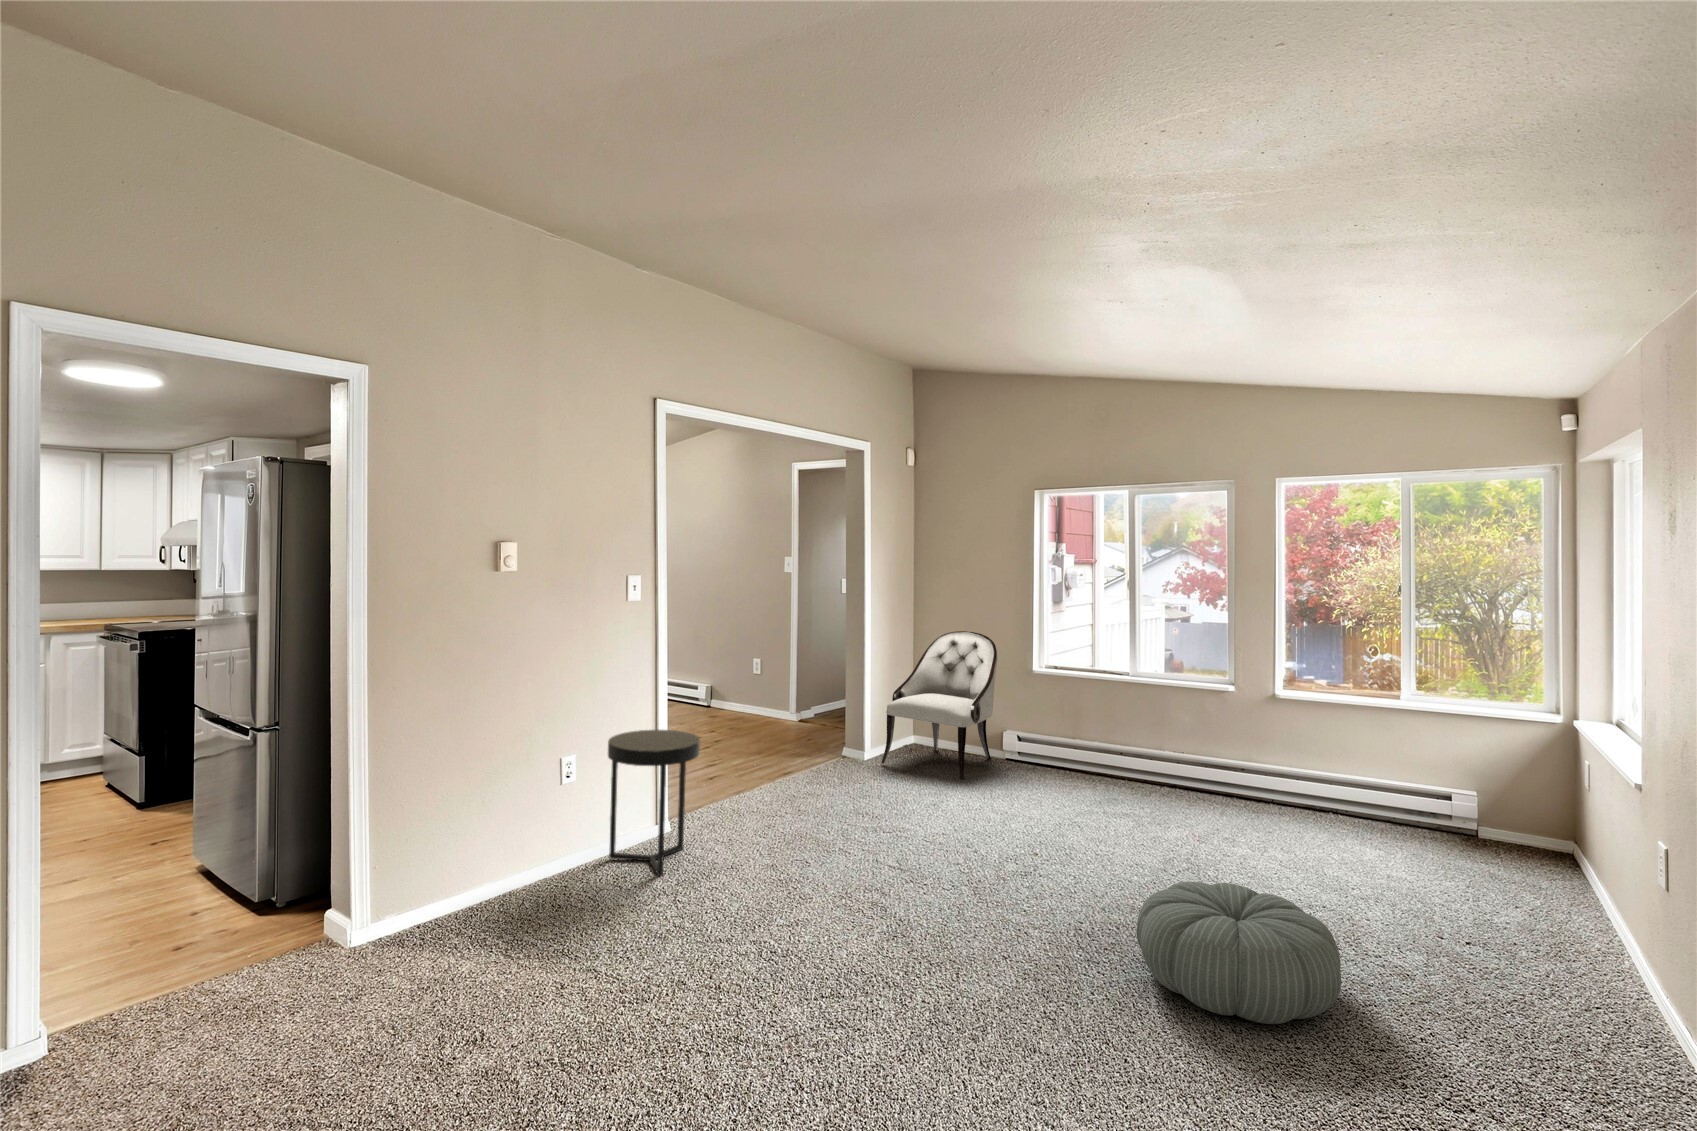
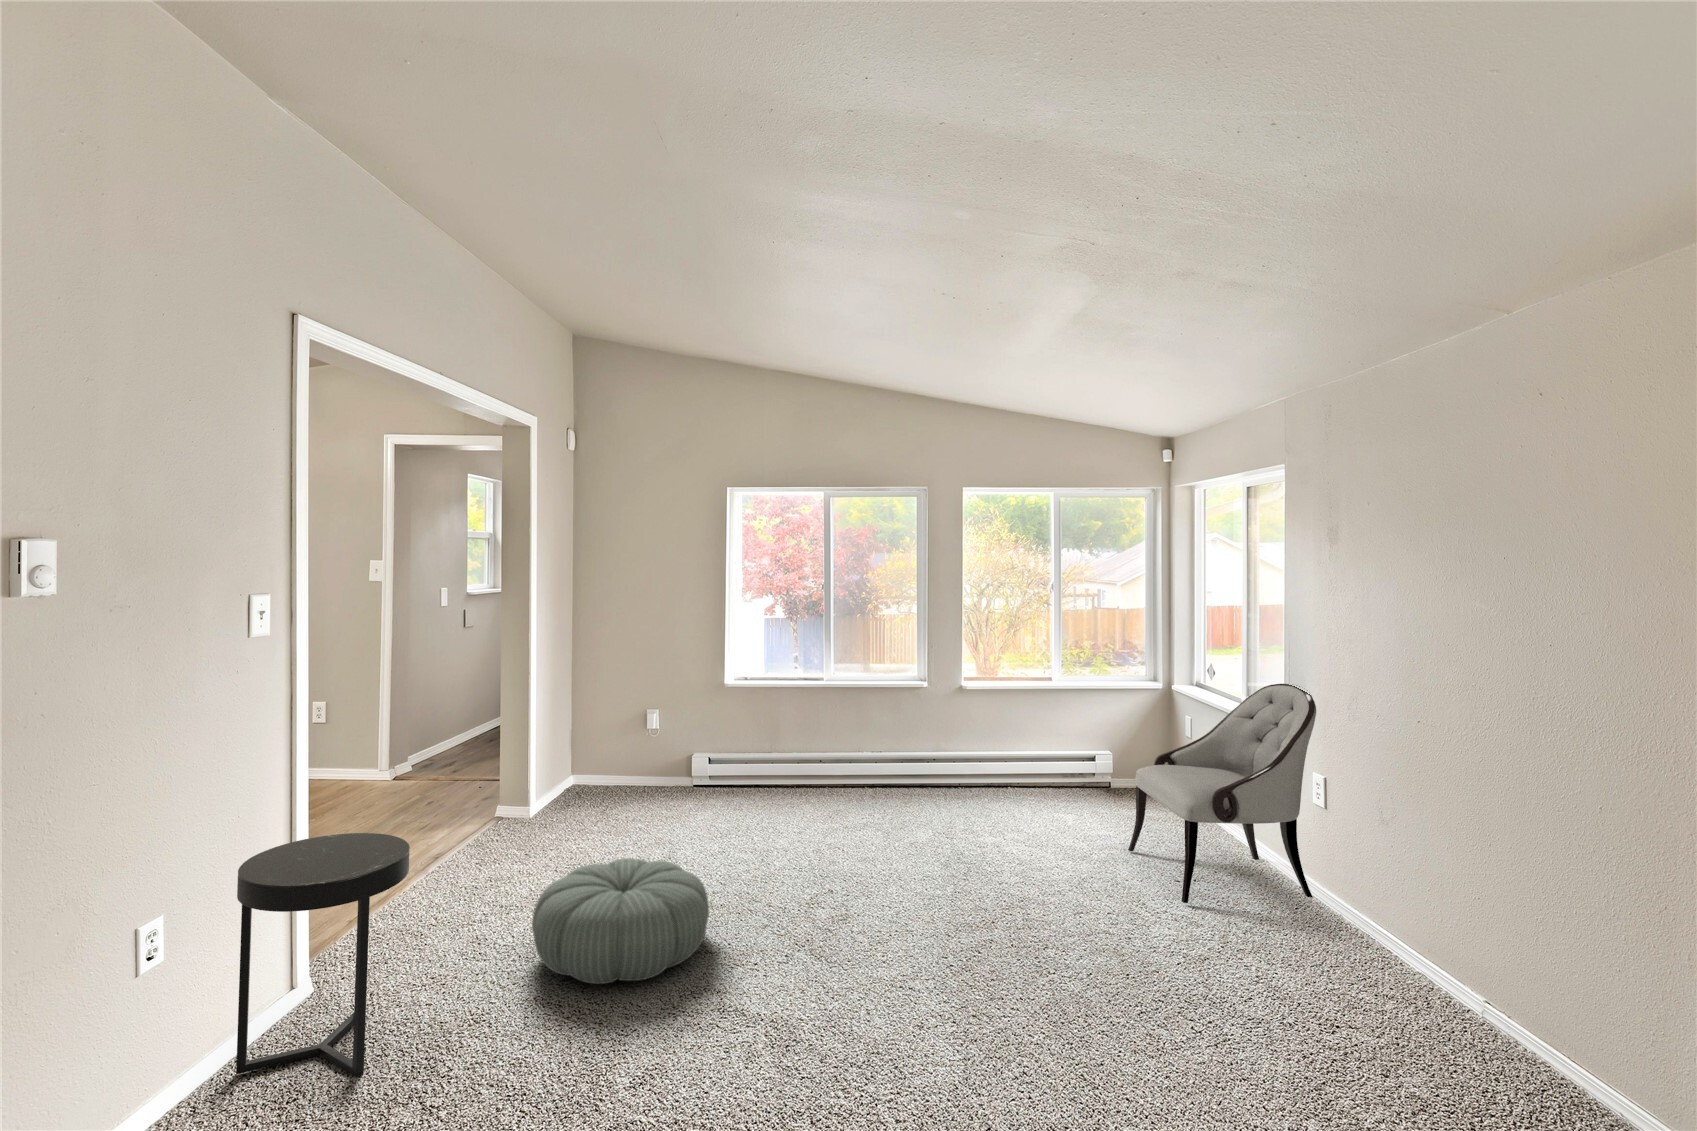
armchair: present [881,631,997,780] -> present [1128,684,1316,903]
pouf: present [1136,882,1341,1024] -> present [532,858,709,984]

